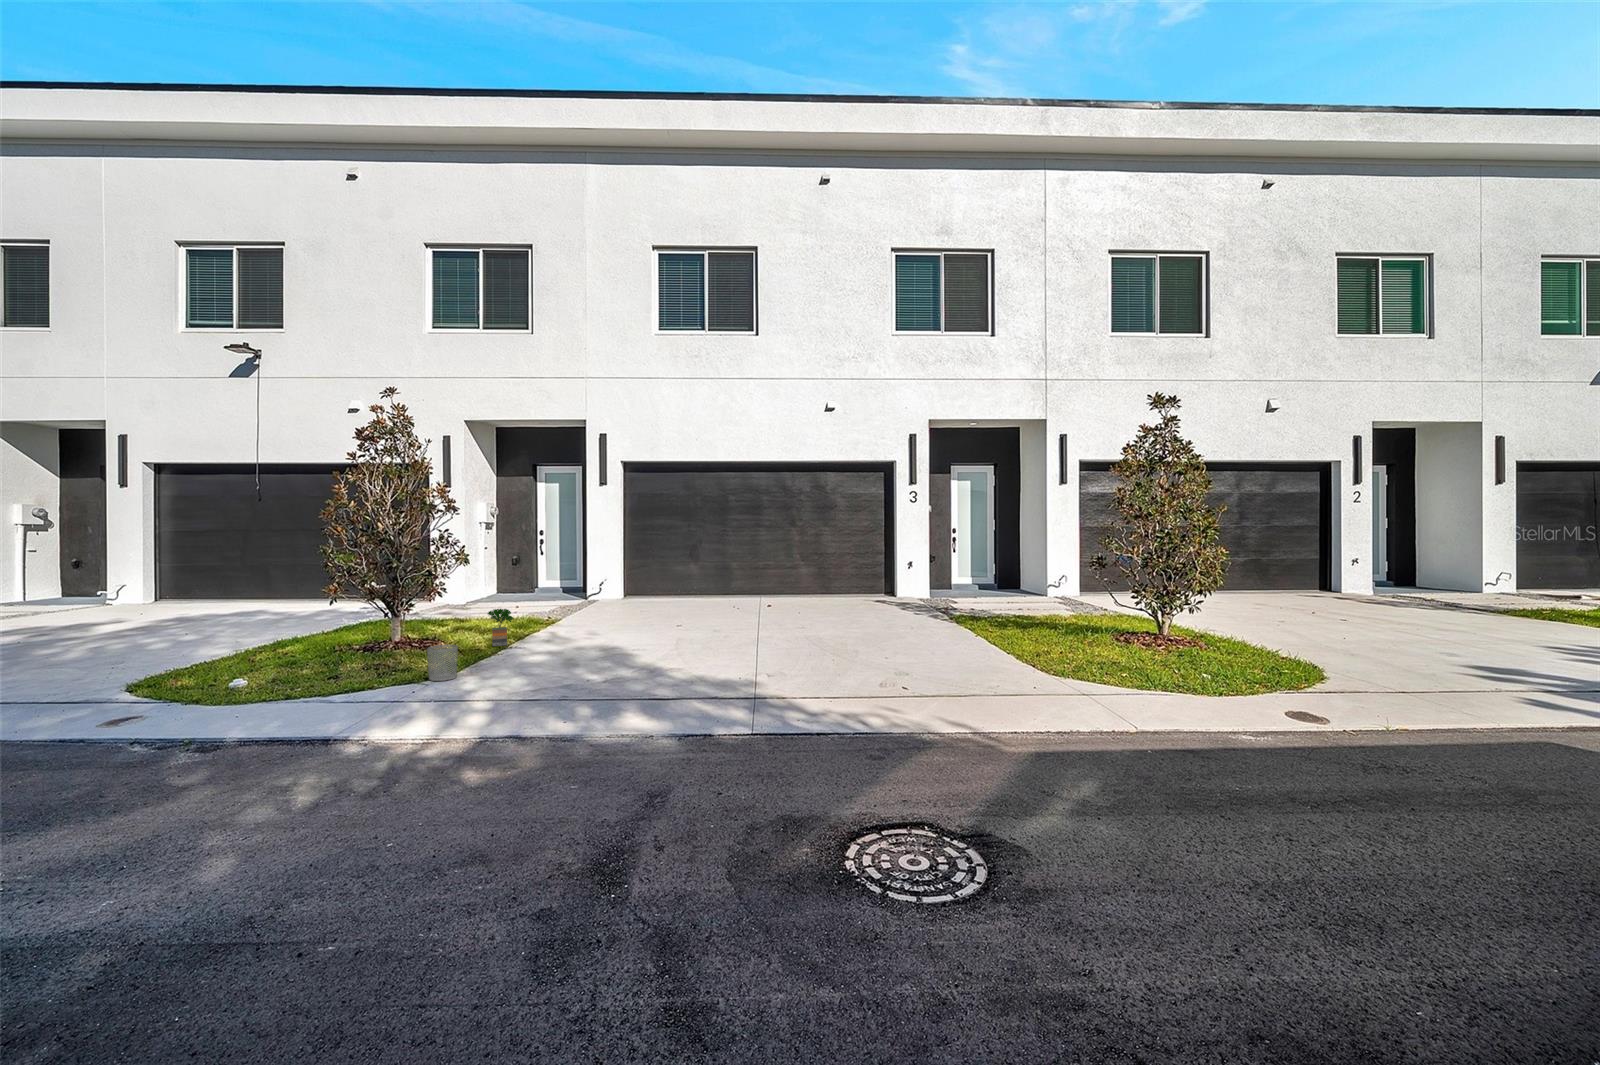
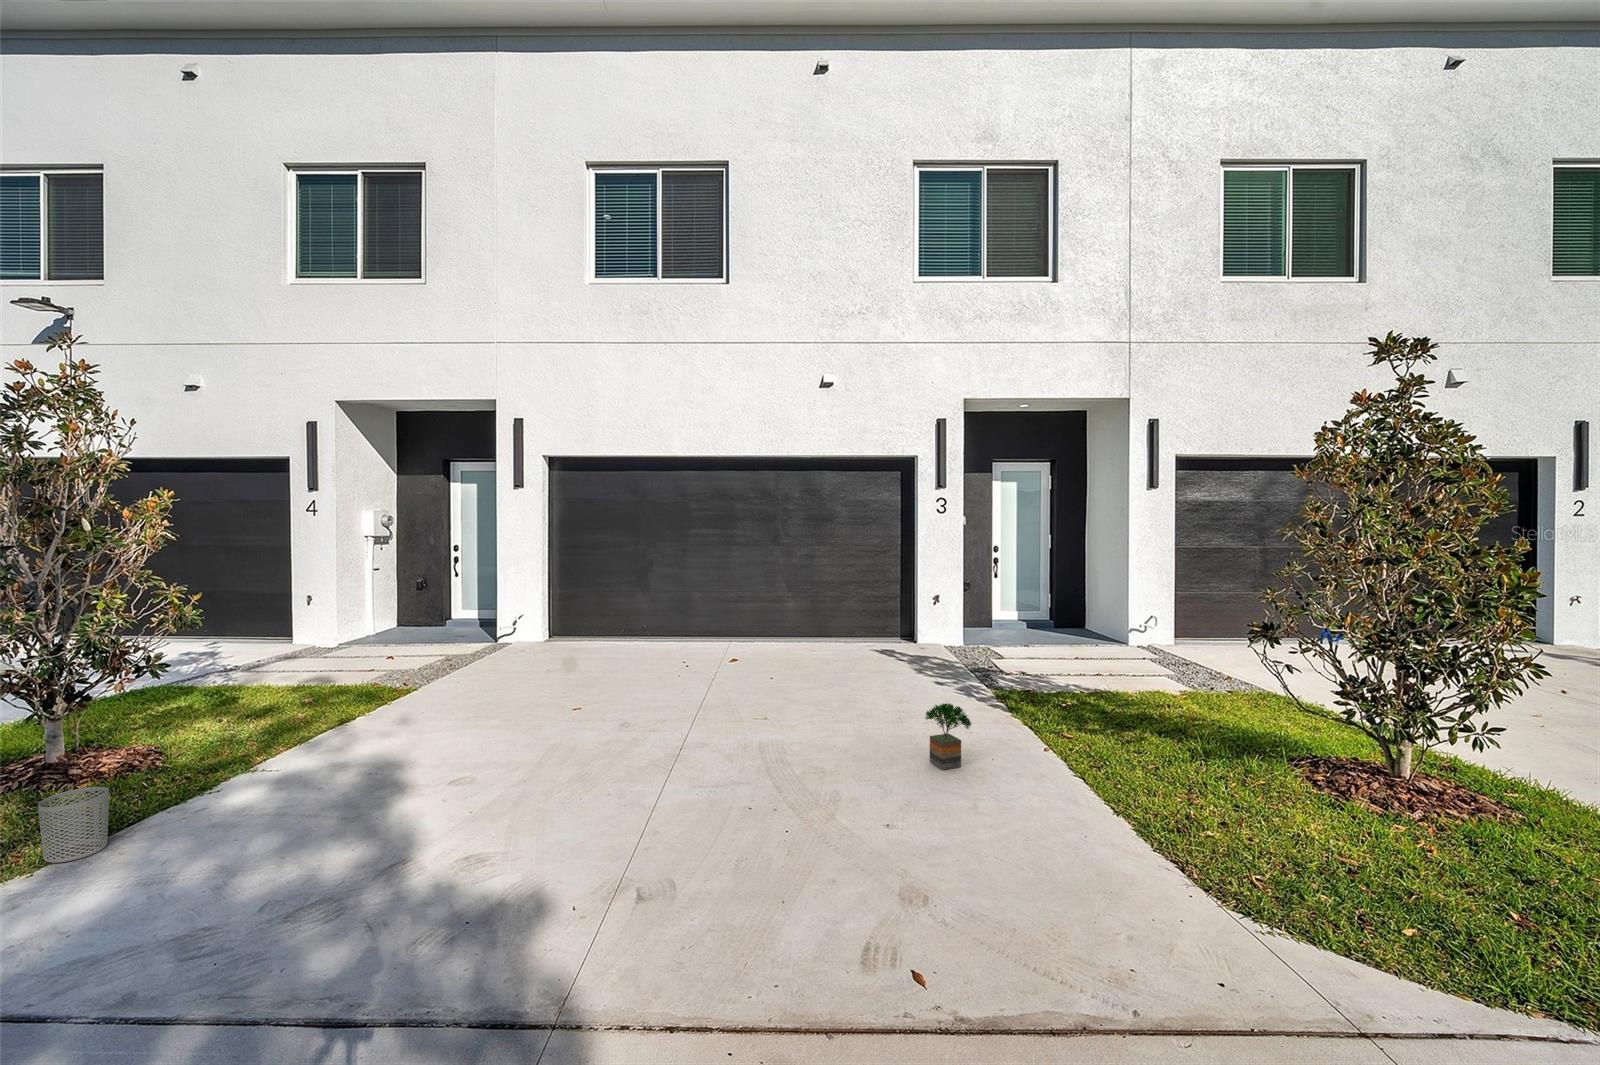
potted tree: present [488,609,513,646] -> present [926,703,971,770]

